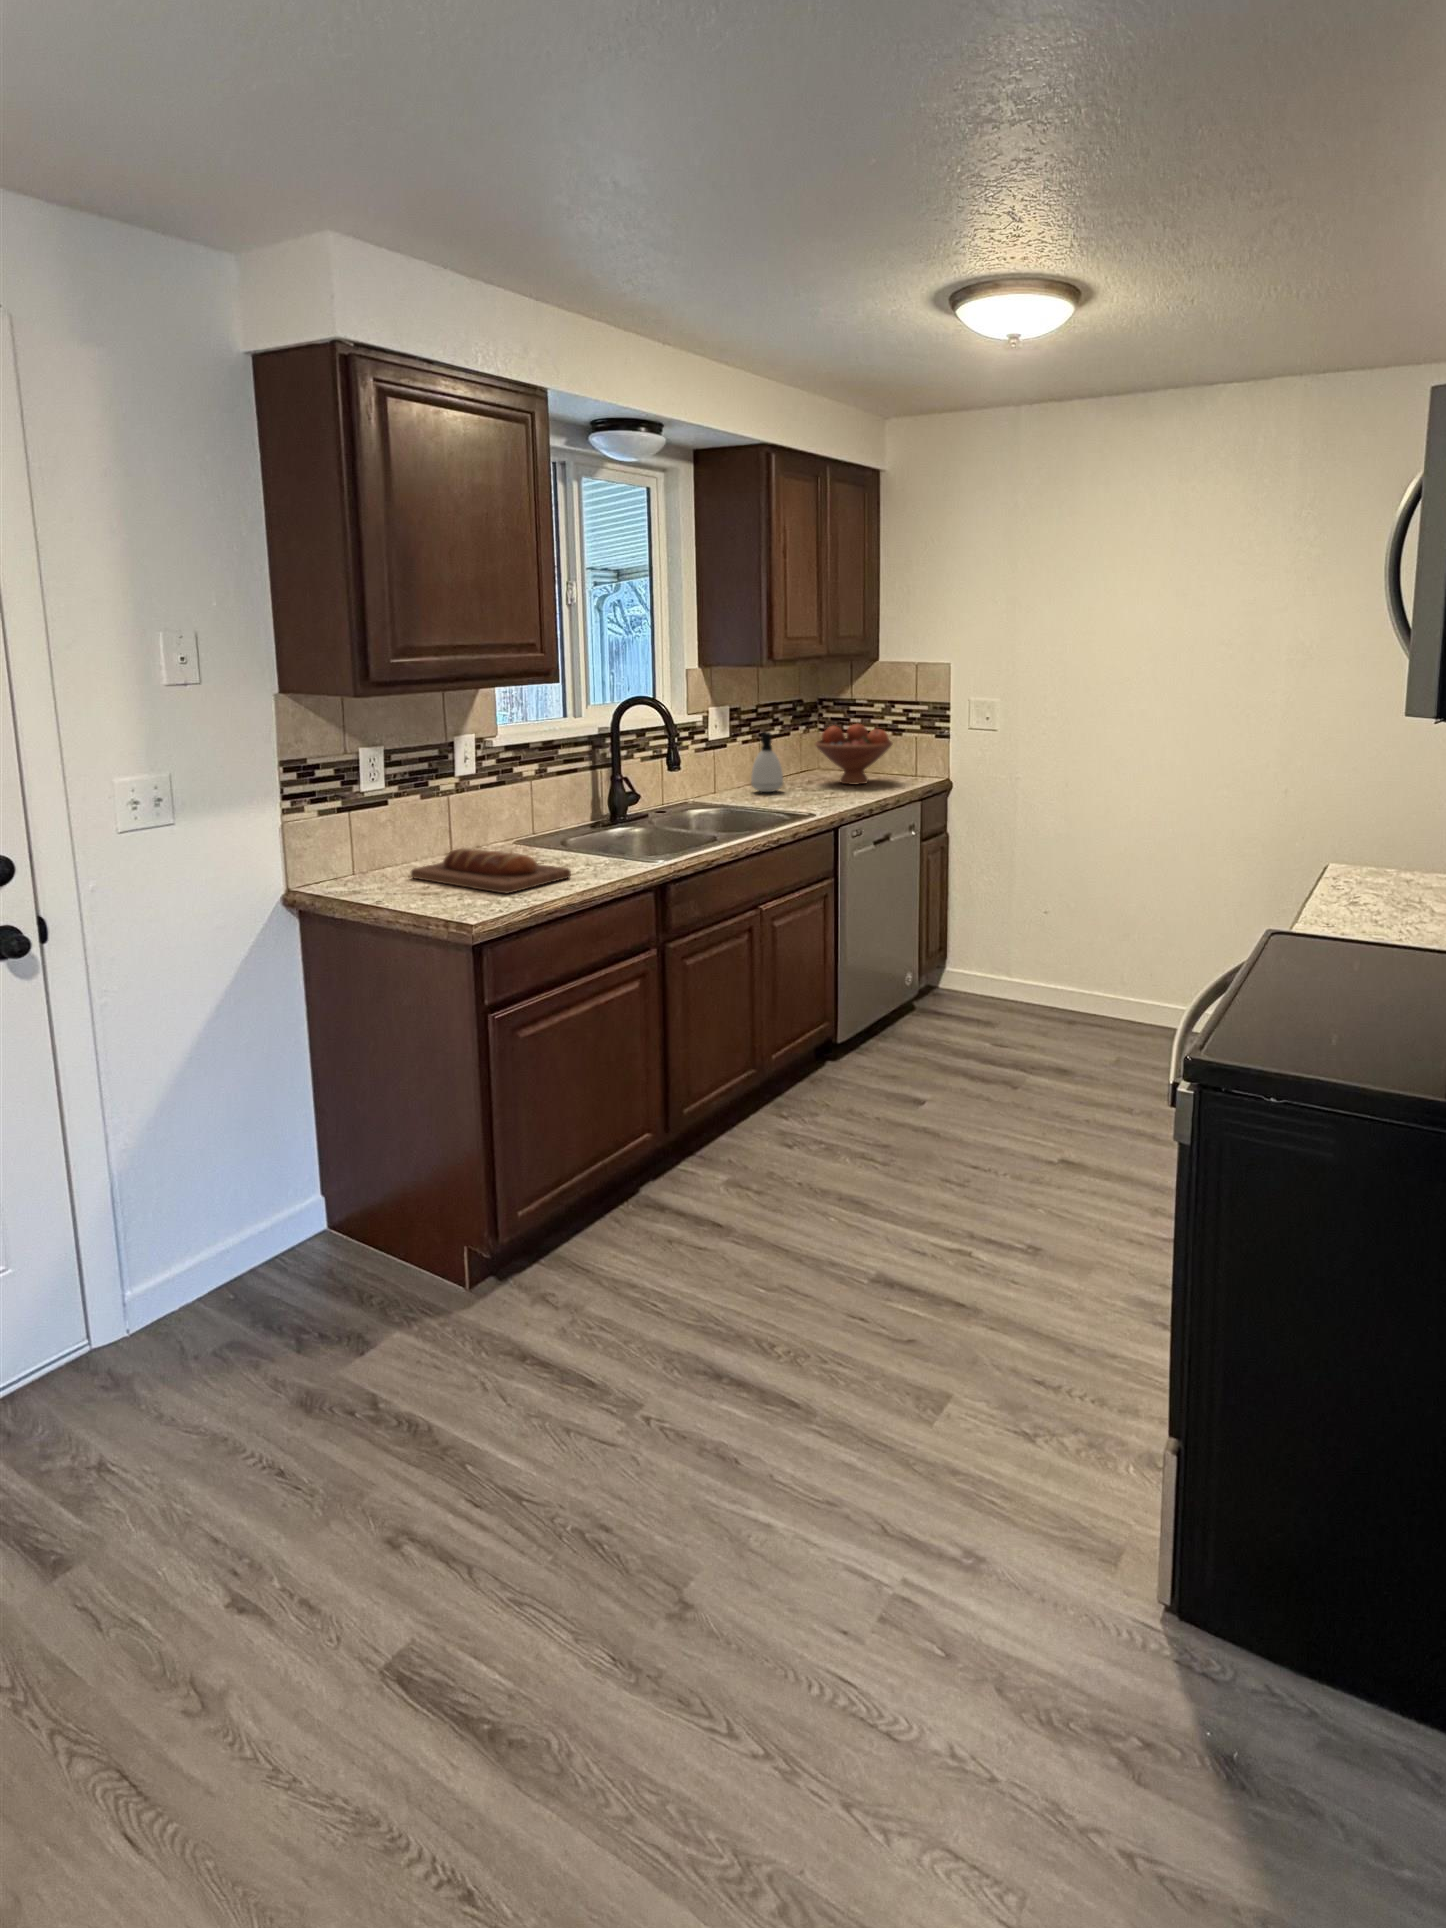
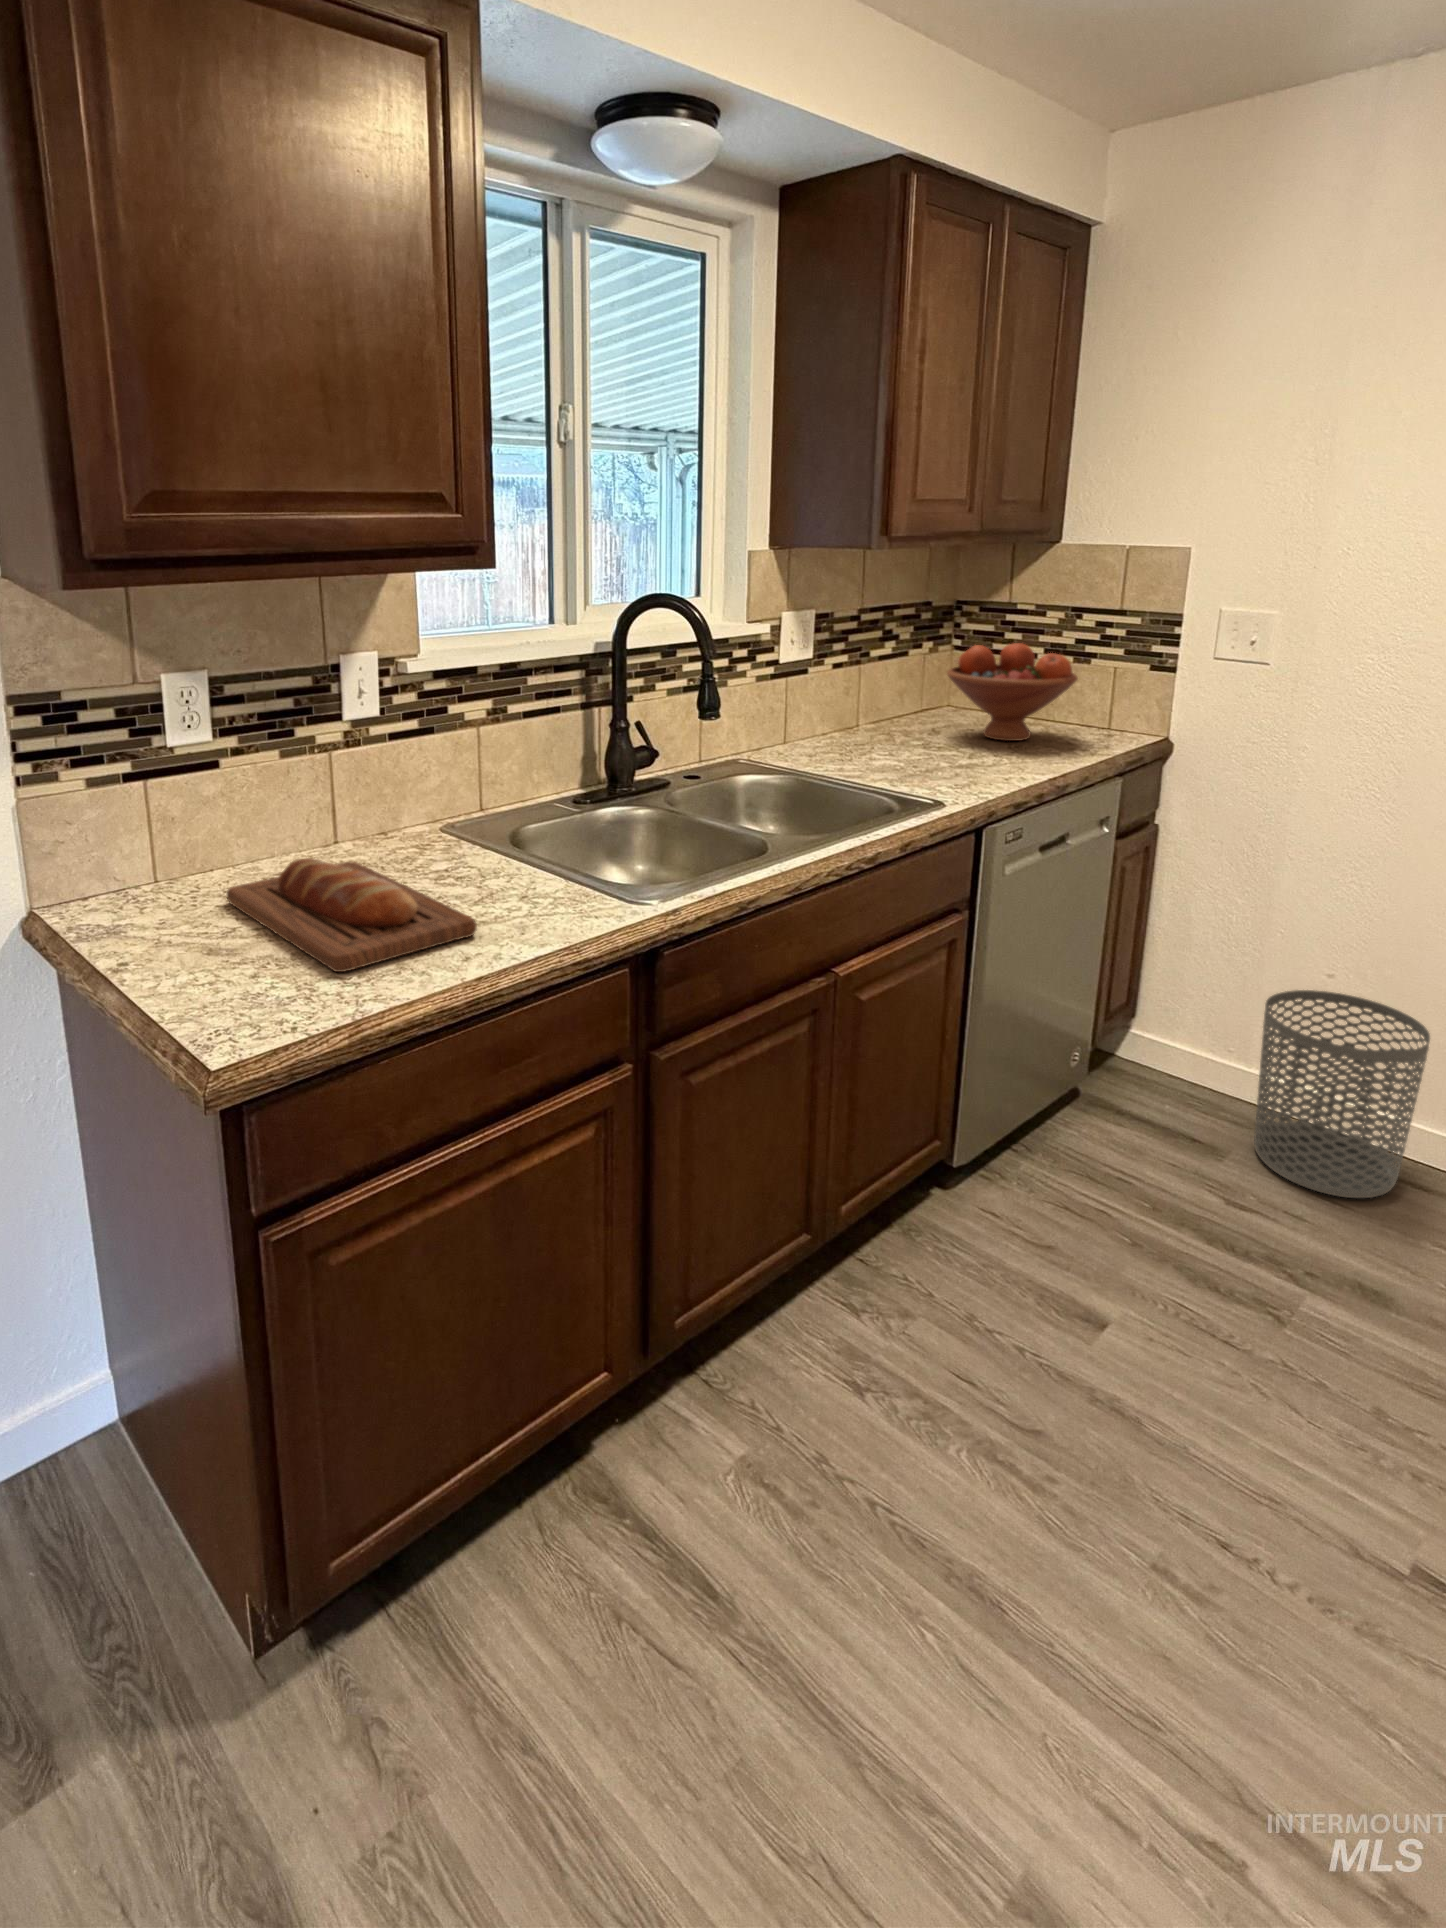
soap dispenser: present [751,732,783,792] -> none [842,653,895,747]
waste bin: none [1011,921,1093,1035] -> present [1254,990,1430,1198]

